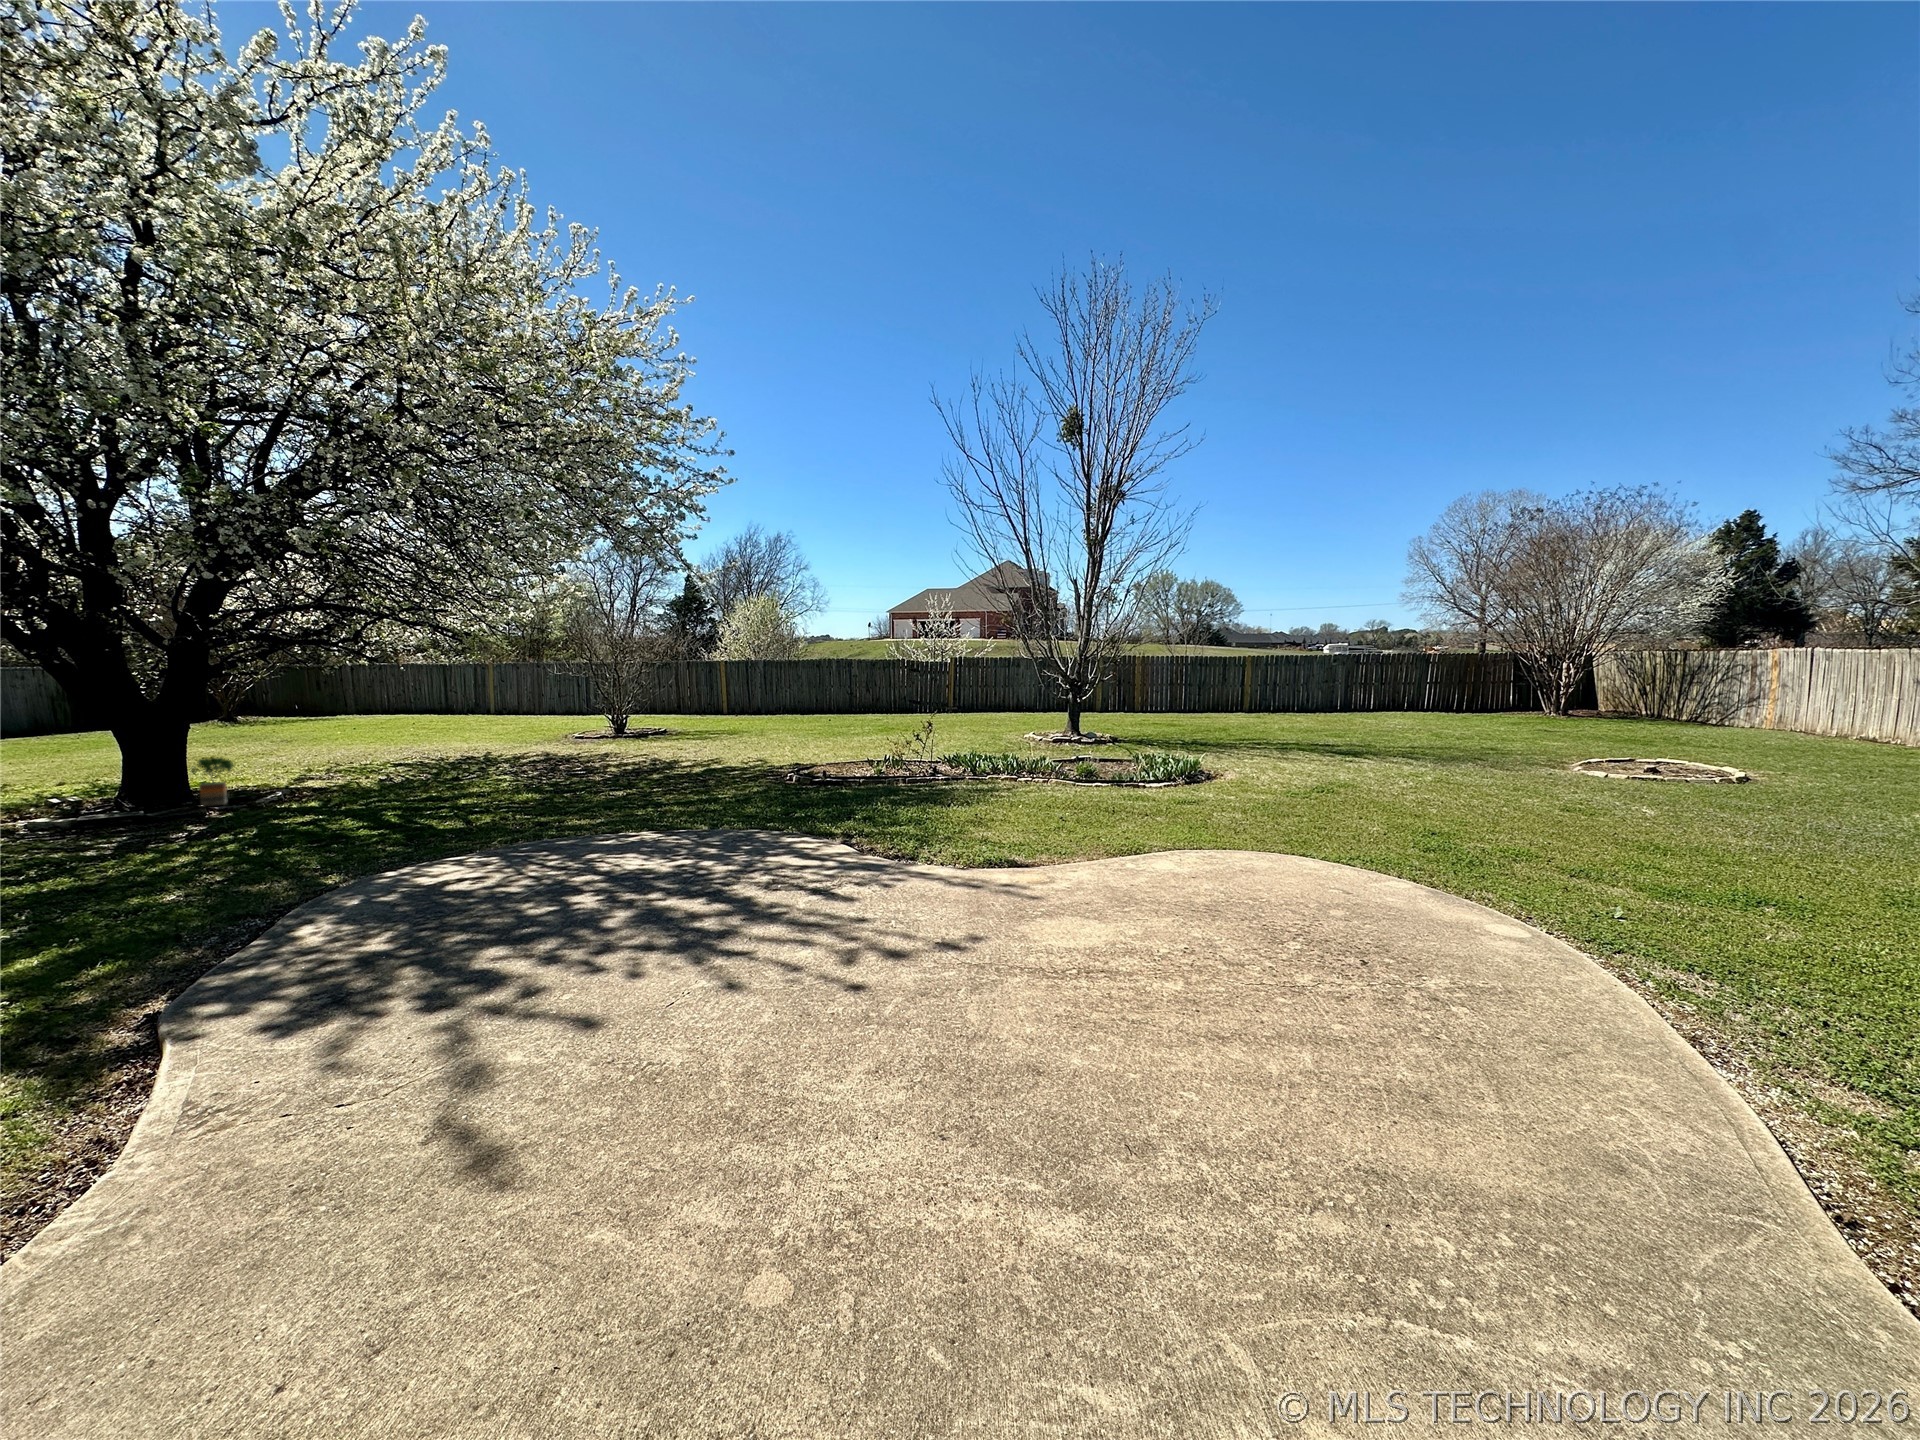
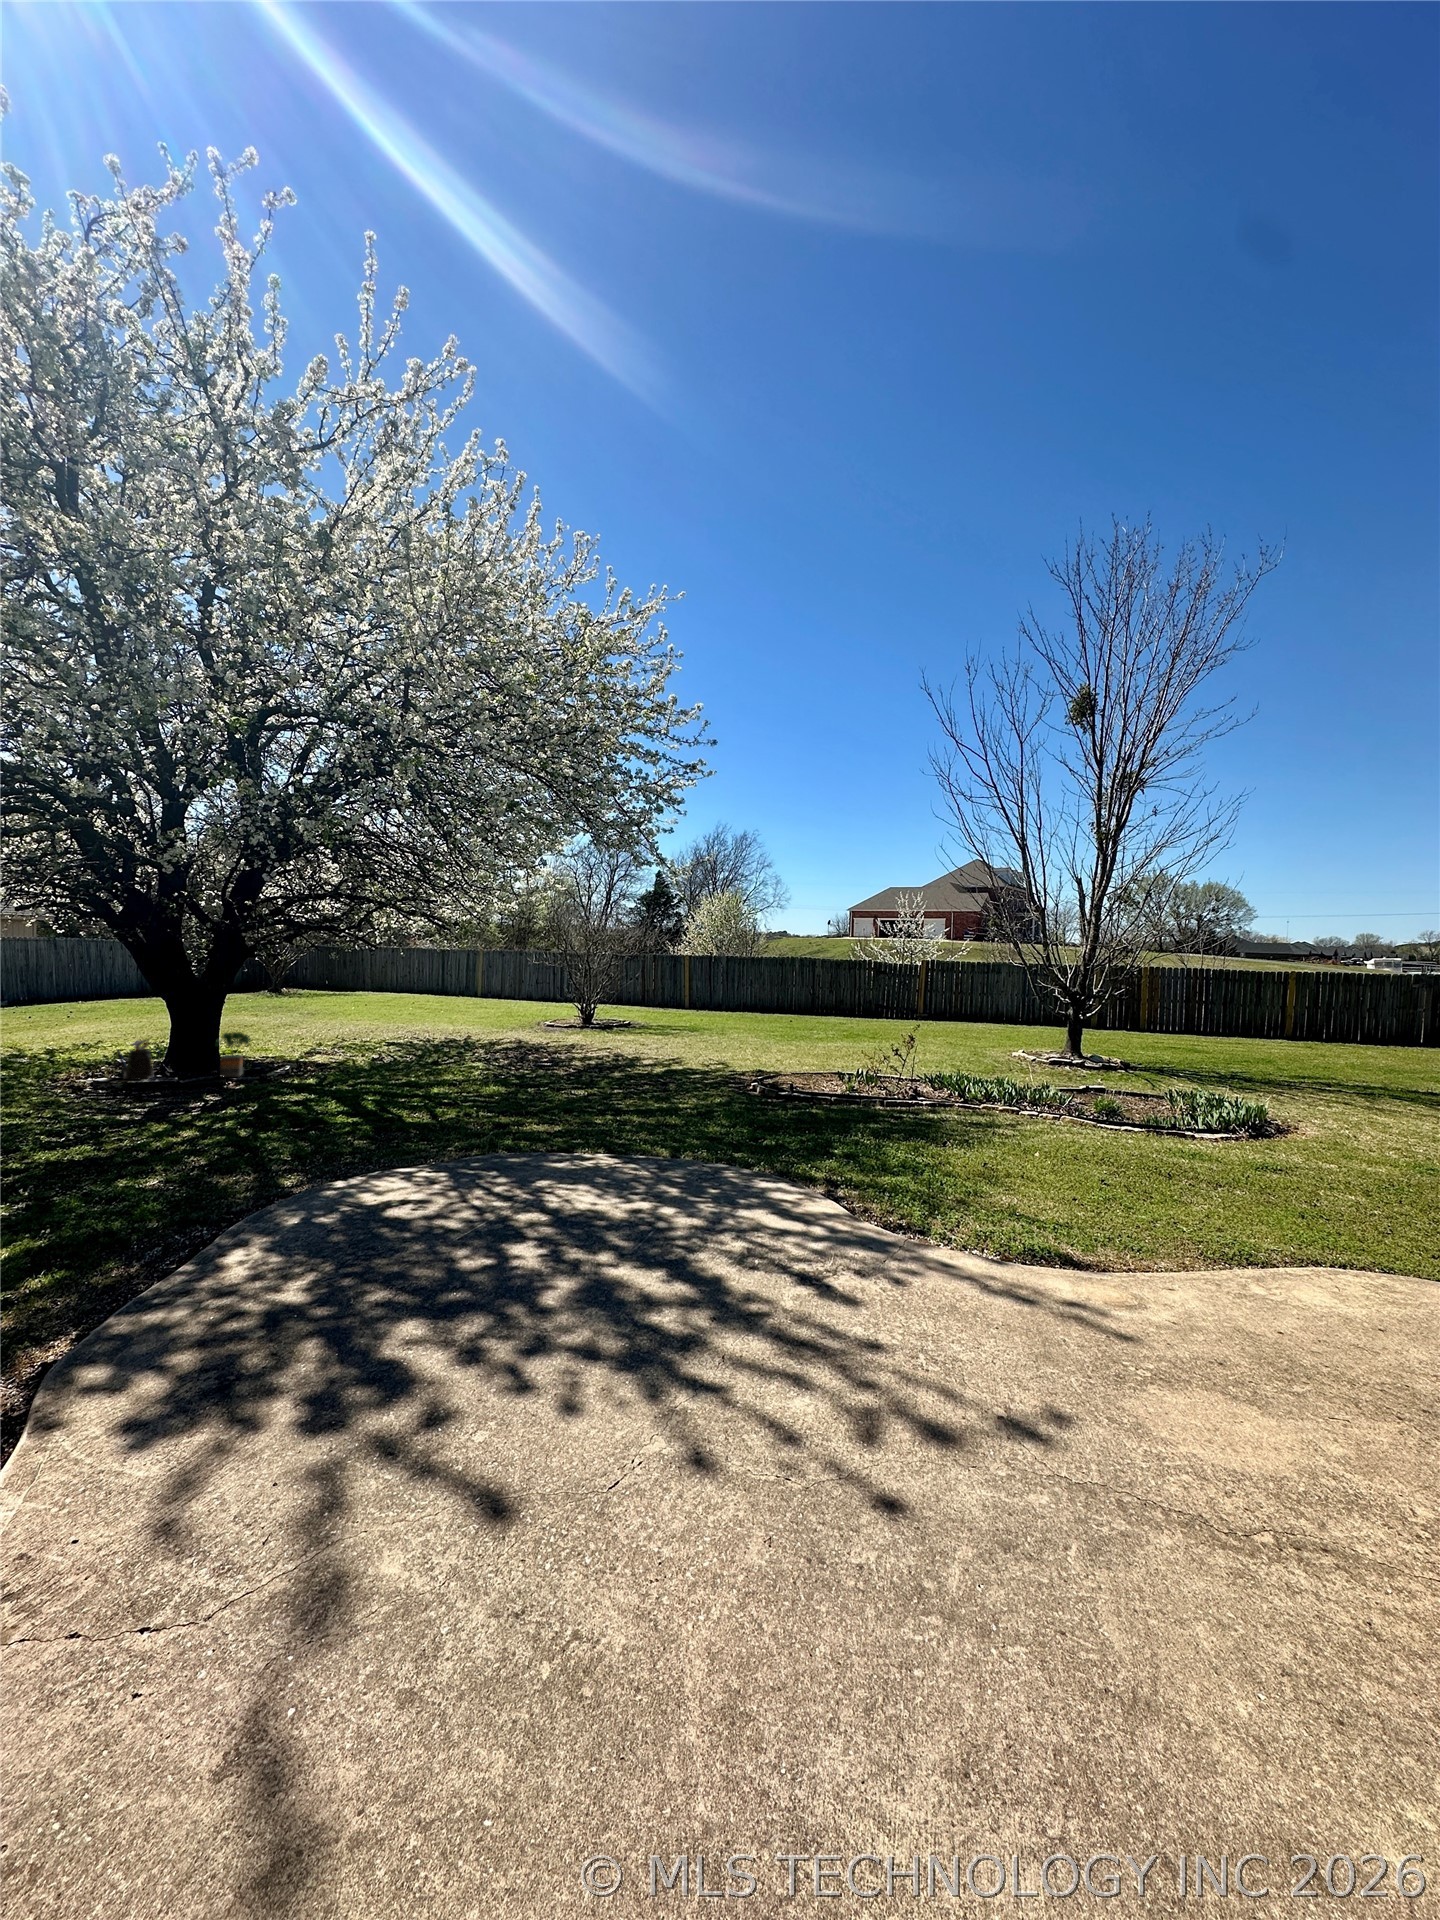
watering can: none [61,767,120,816] -> present [117,1039,154,1080]

